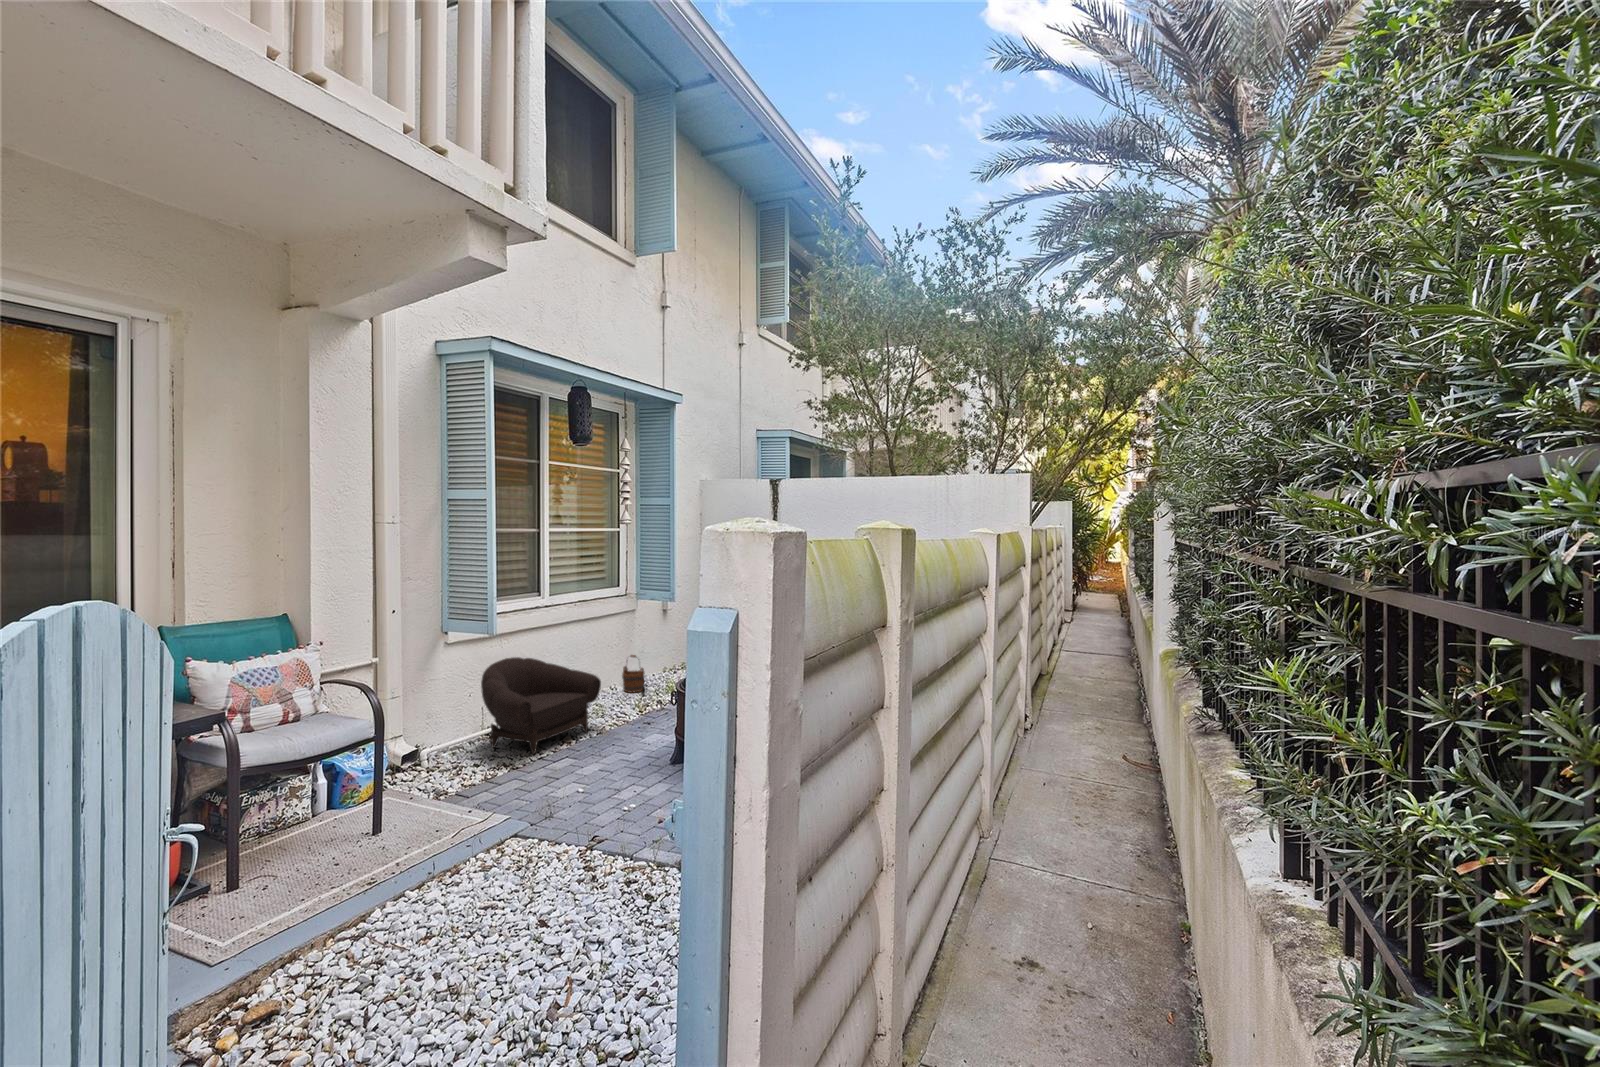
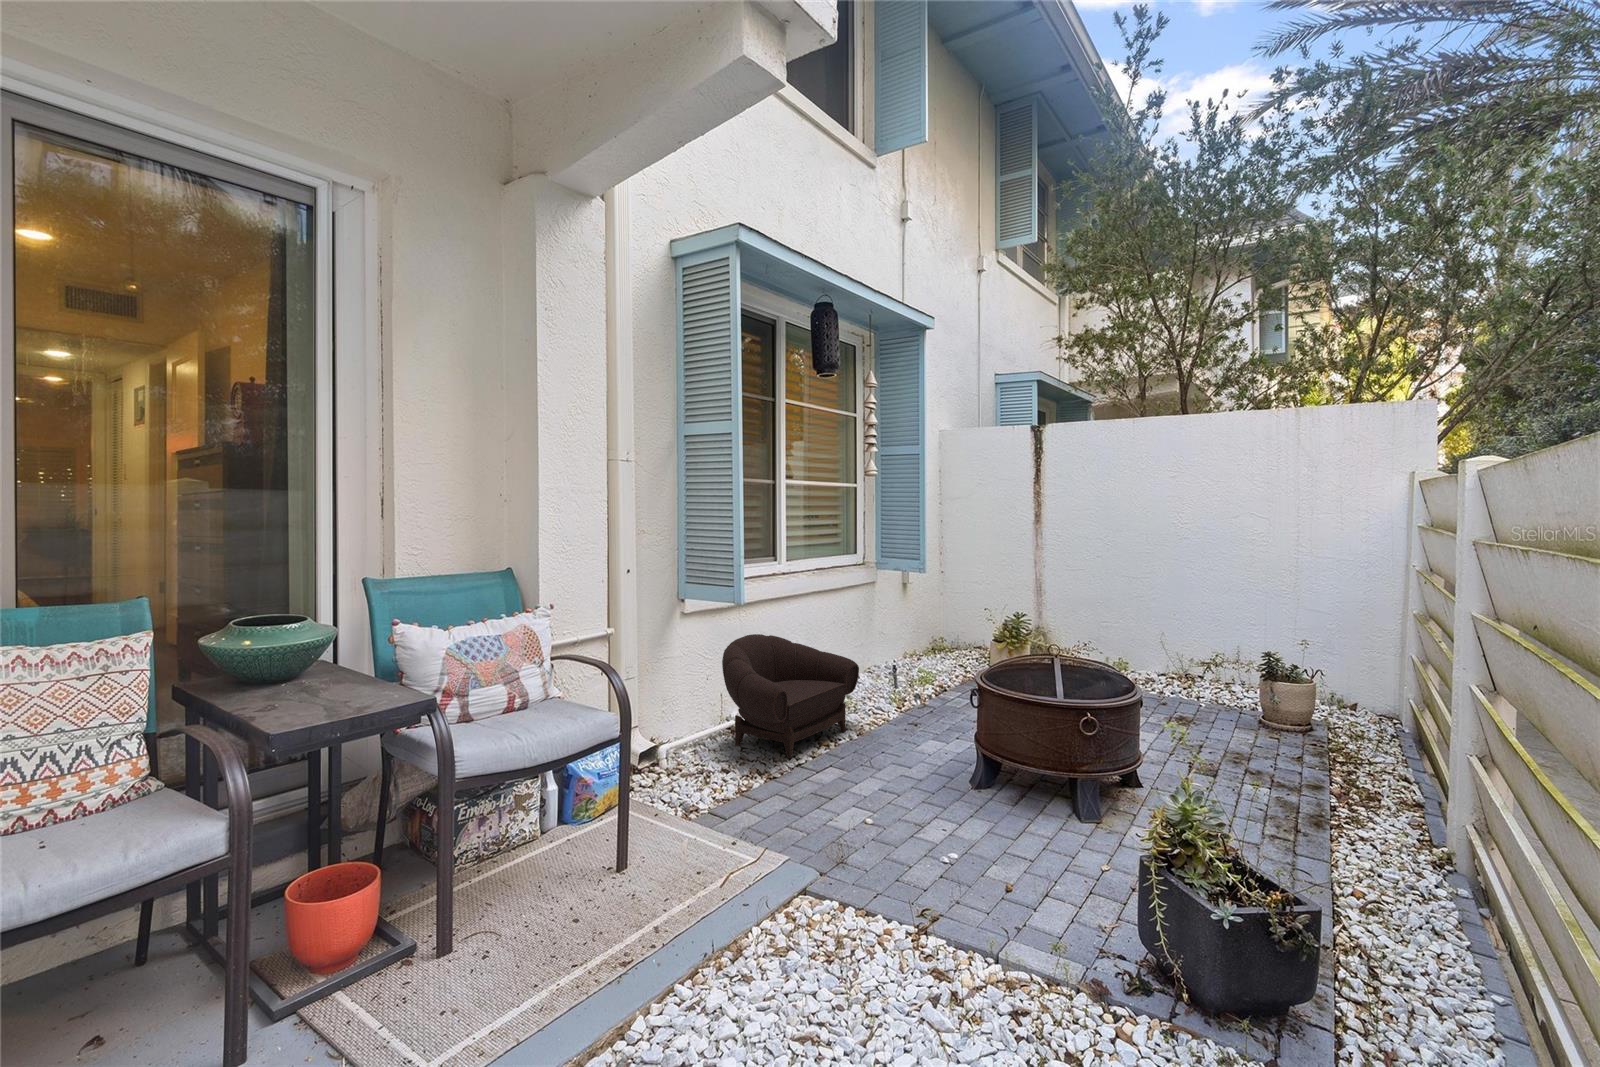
wooden bucket: present [622,655,645,693] -> none [864,636,891,681]

